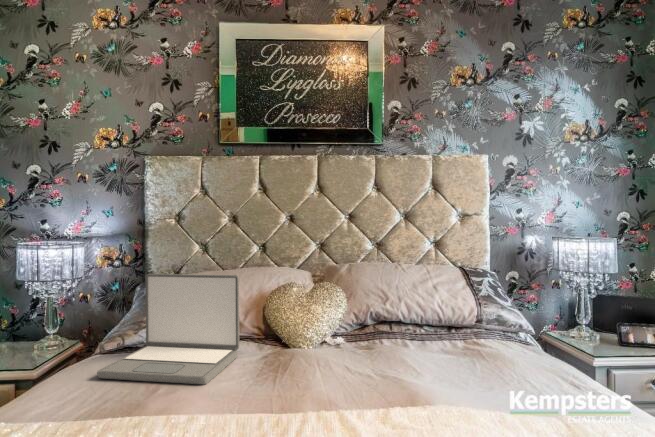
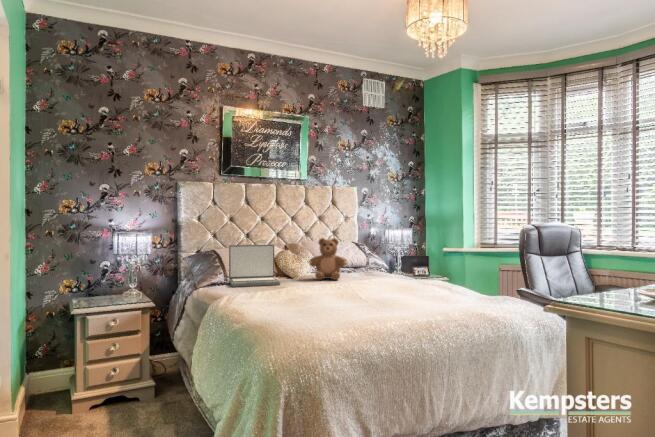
teddy bear: none [311,262,410,379] -> present [308,238,348,280]

